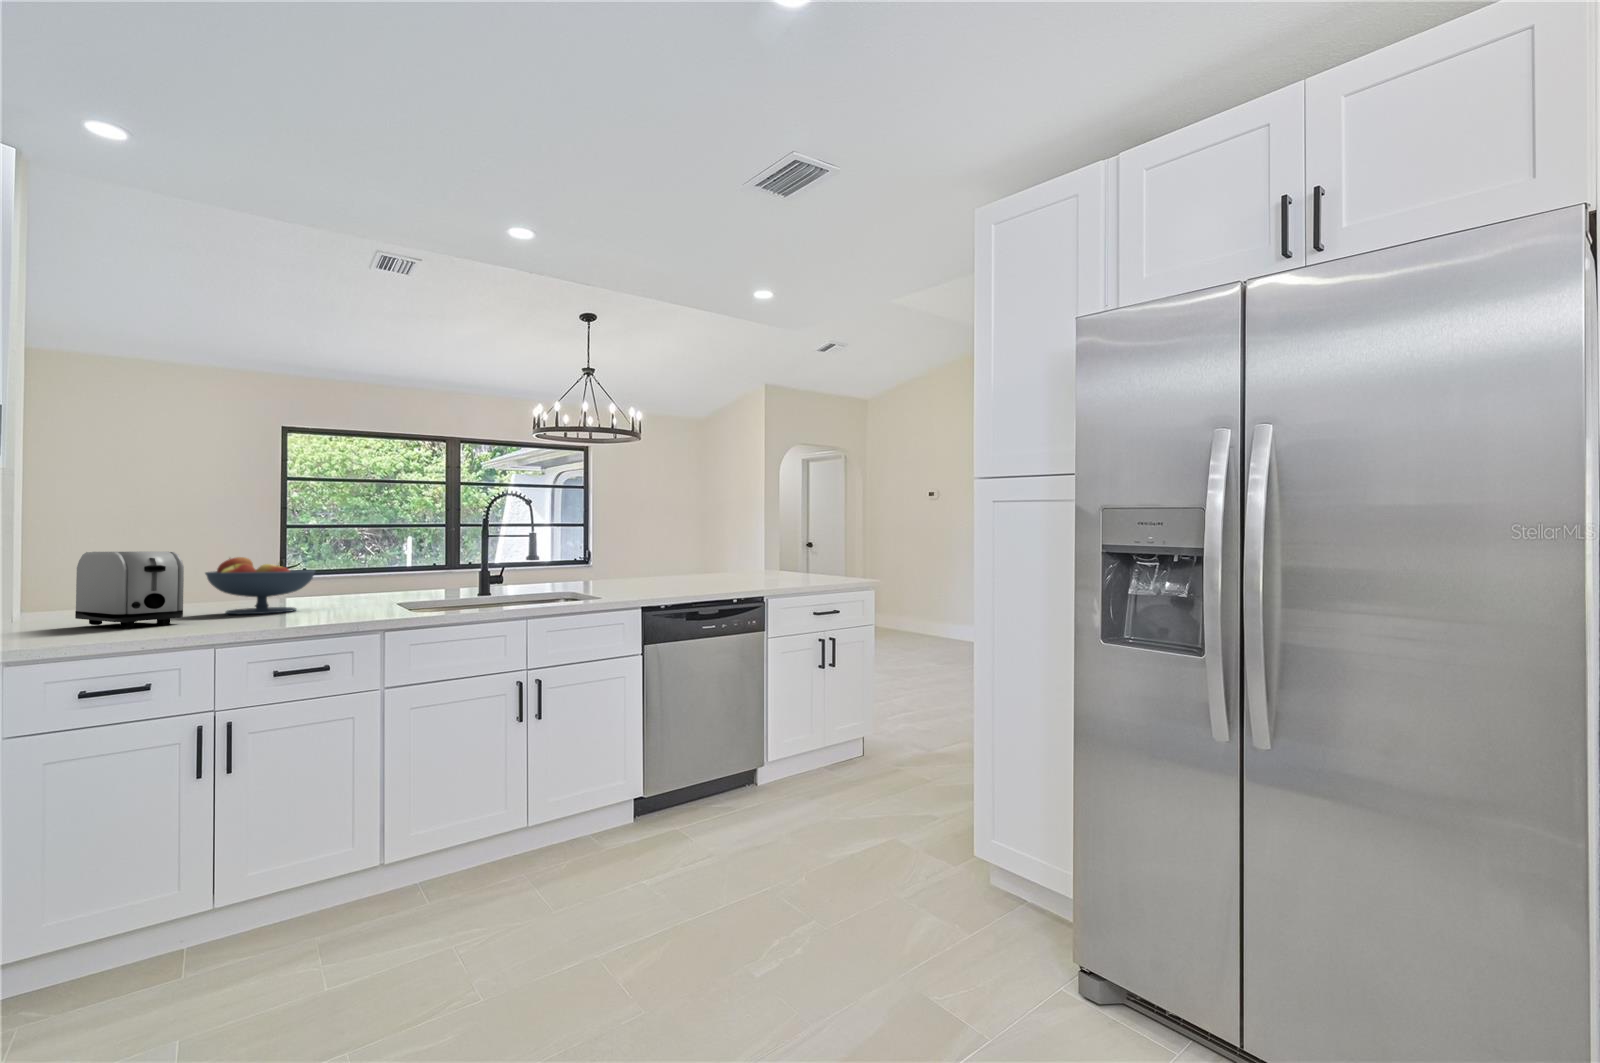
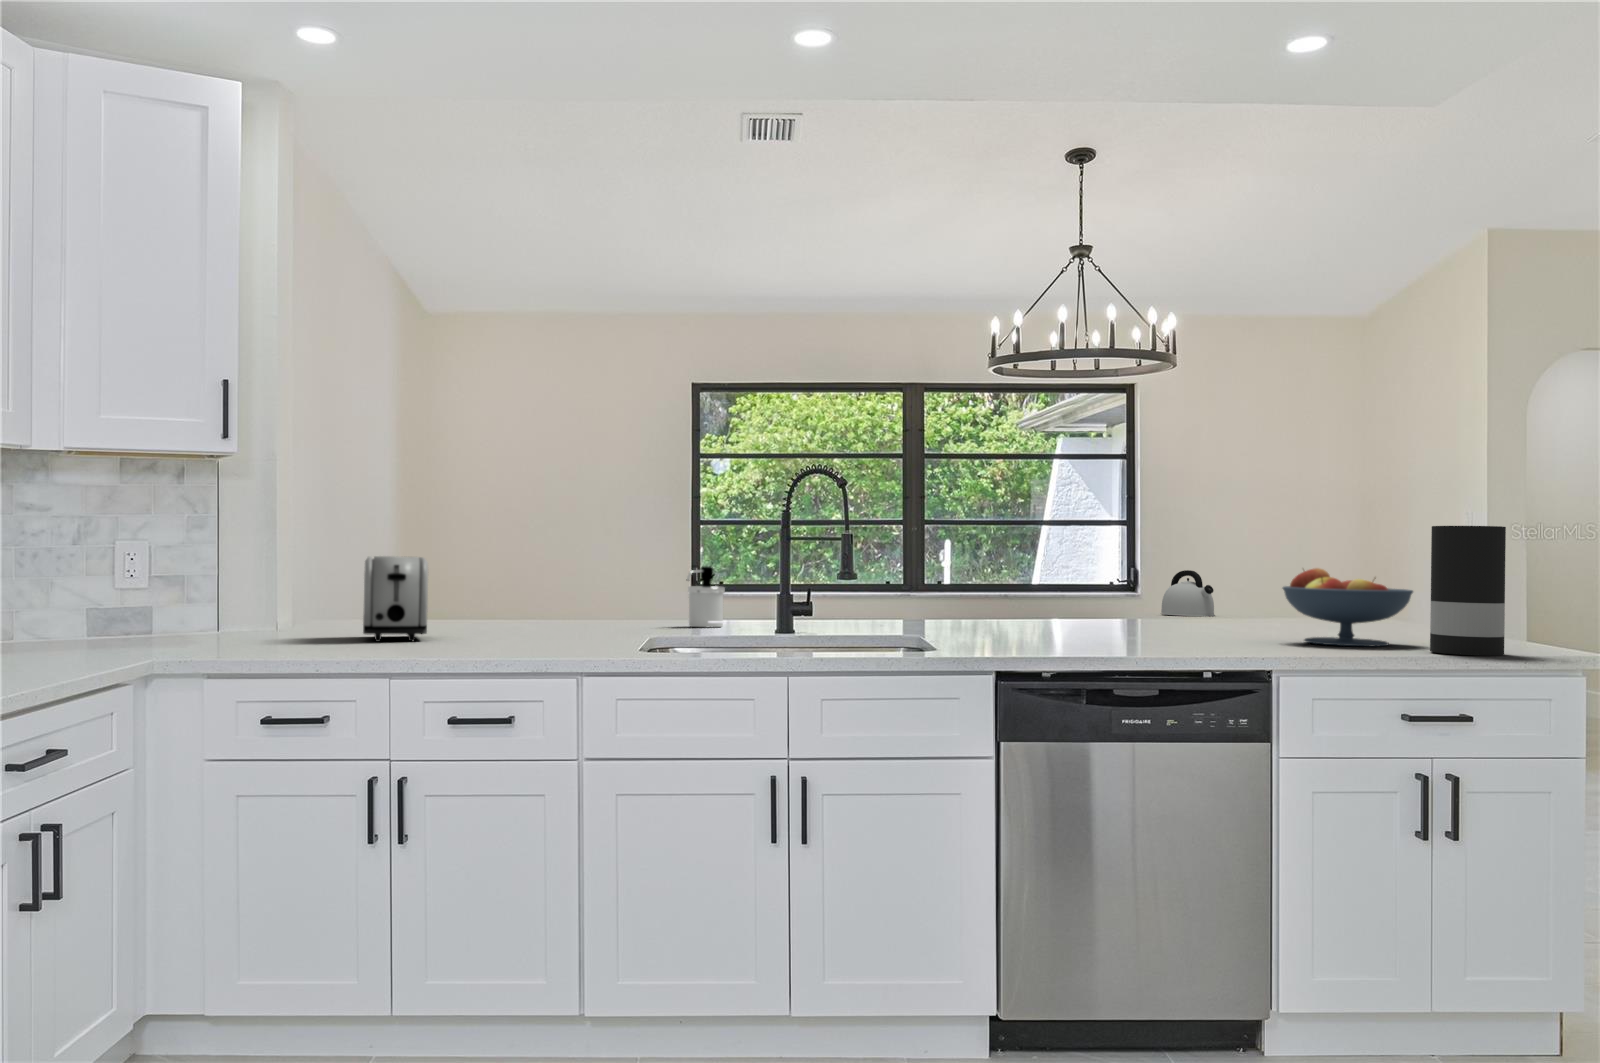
vase: none [819,525,848,583] -> present [1430,526,1506,656]
kettle: none [594,552,625,577] -> present [1161,570,1215,616]
soap dispenser: none [343,555,375,600] -> present [686,566,725,627]
fruit bowl: present [205,557,315,614] -> present [1283,568,1413,646]

